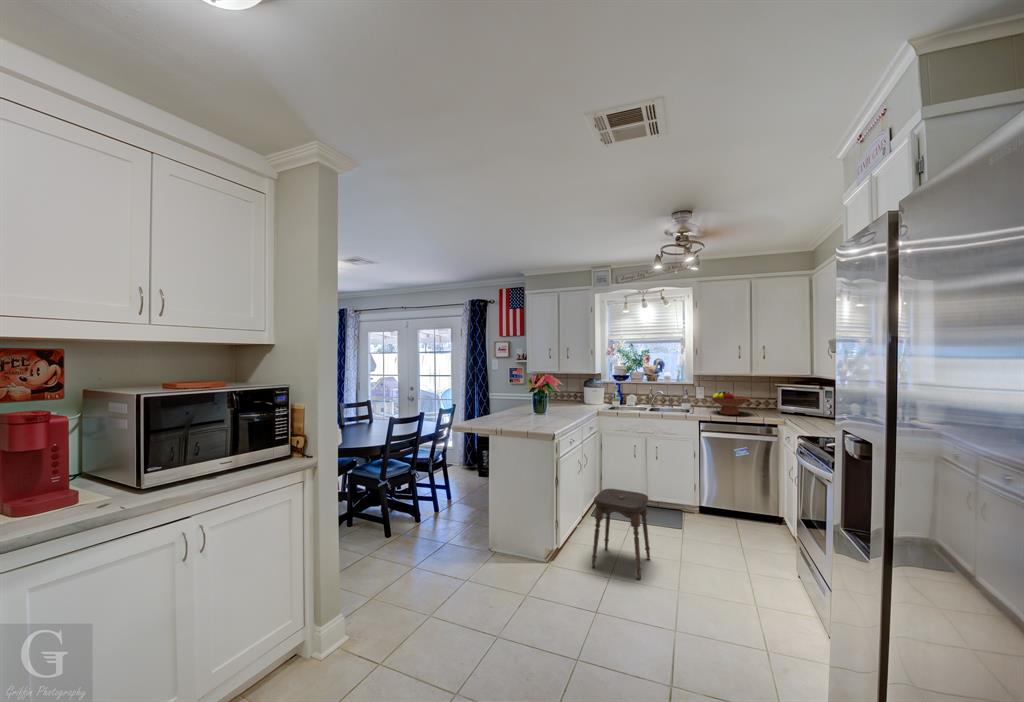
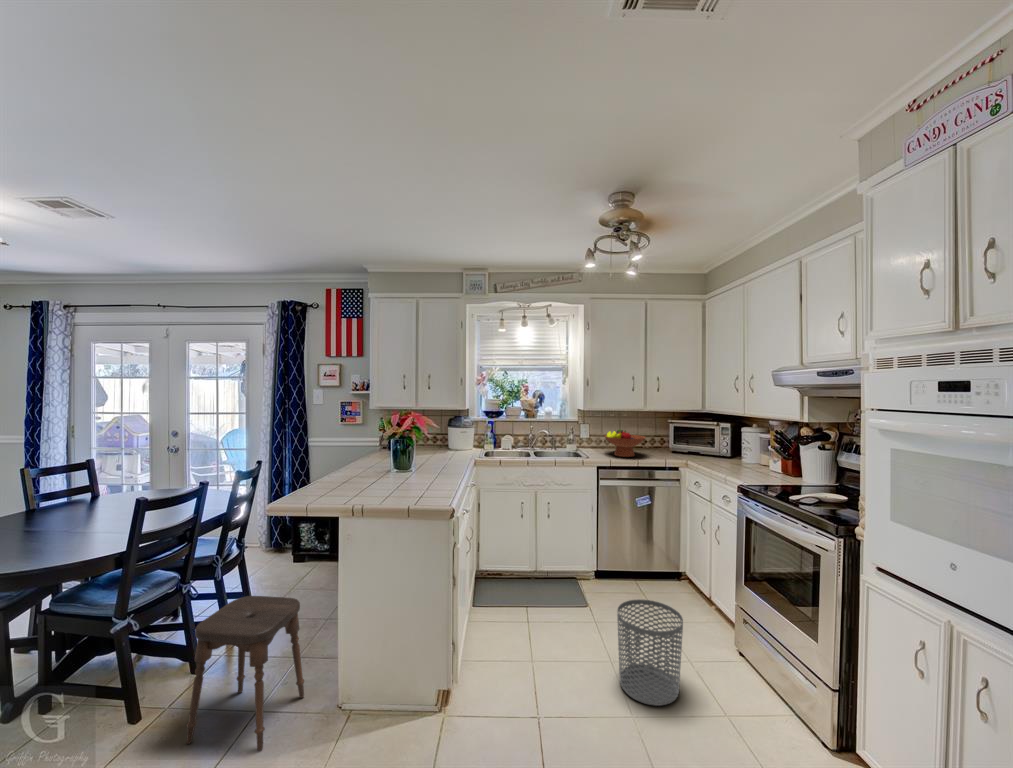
stool: present [592,489,650,579] -> present [186,596,304,751]
waste bin: none [679,517,732,594] -> present [617,599,683,706]

